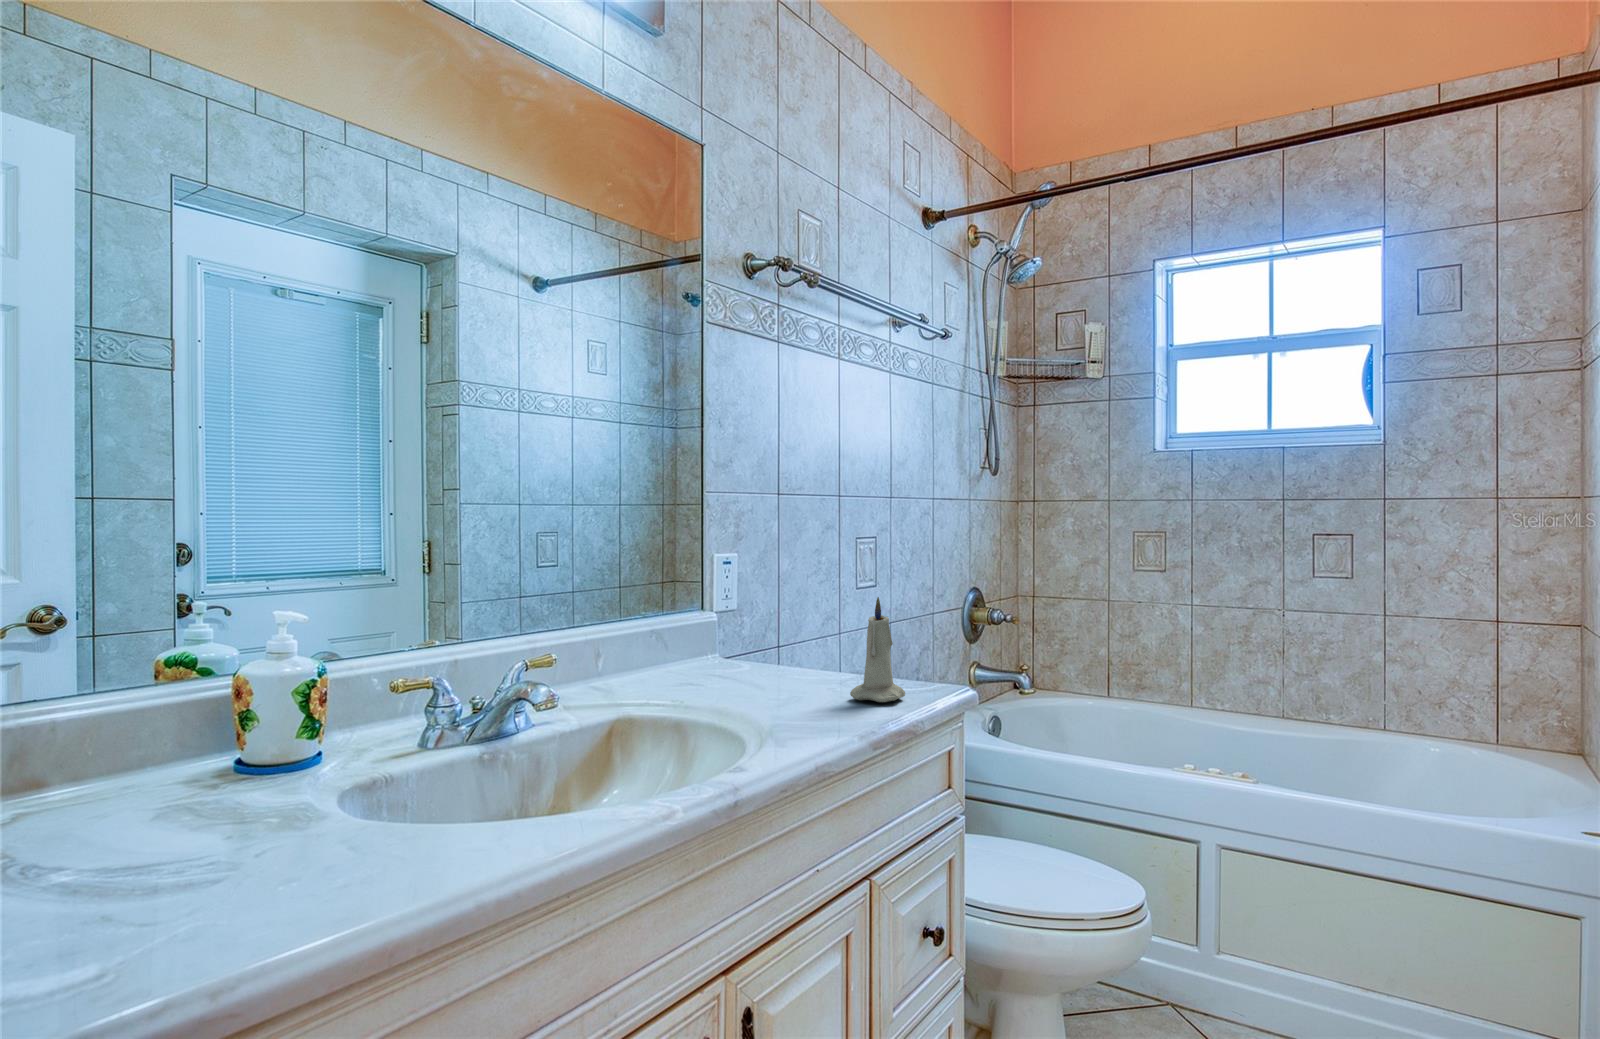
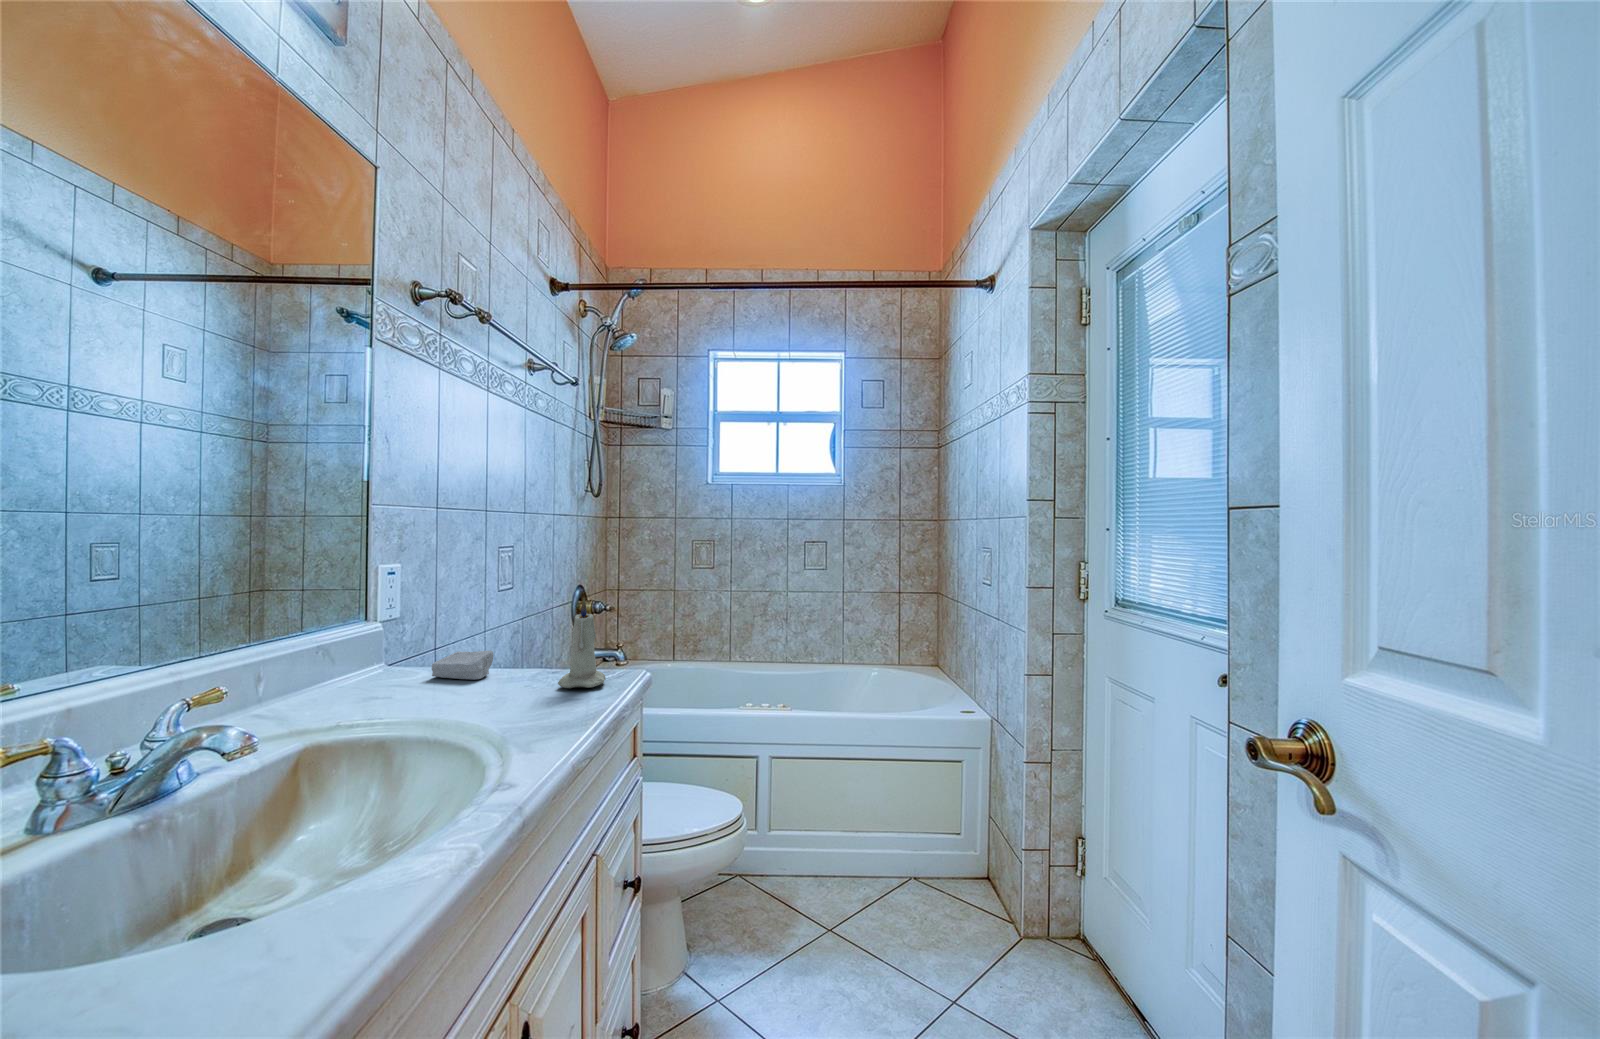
soap bar: none [746,650,803,680] -> present [432,651,493,680]

